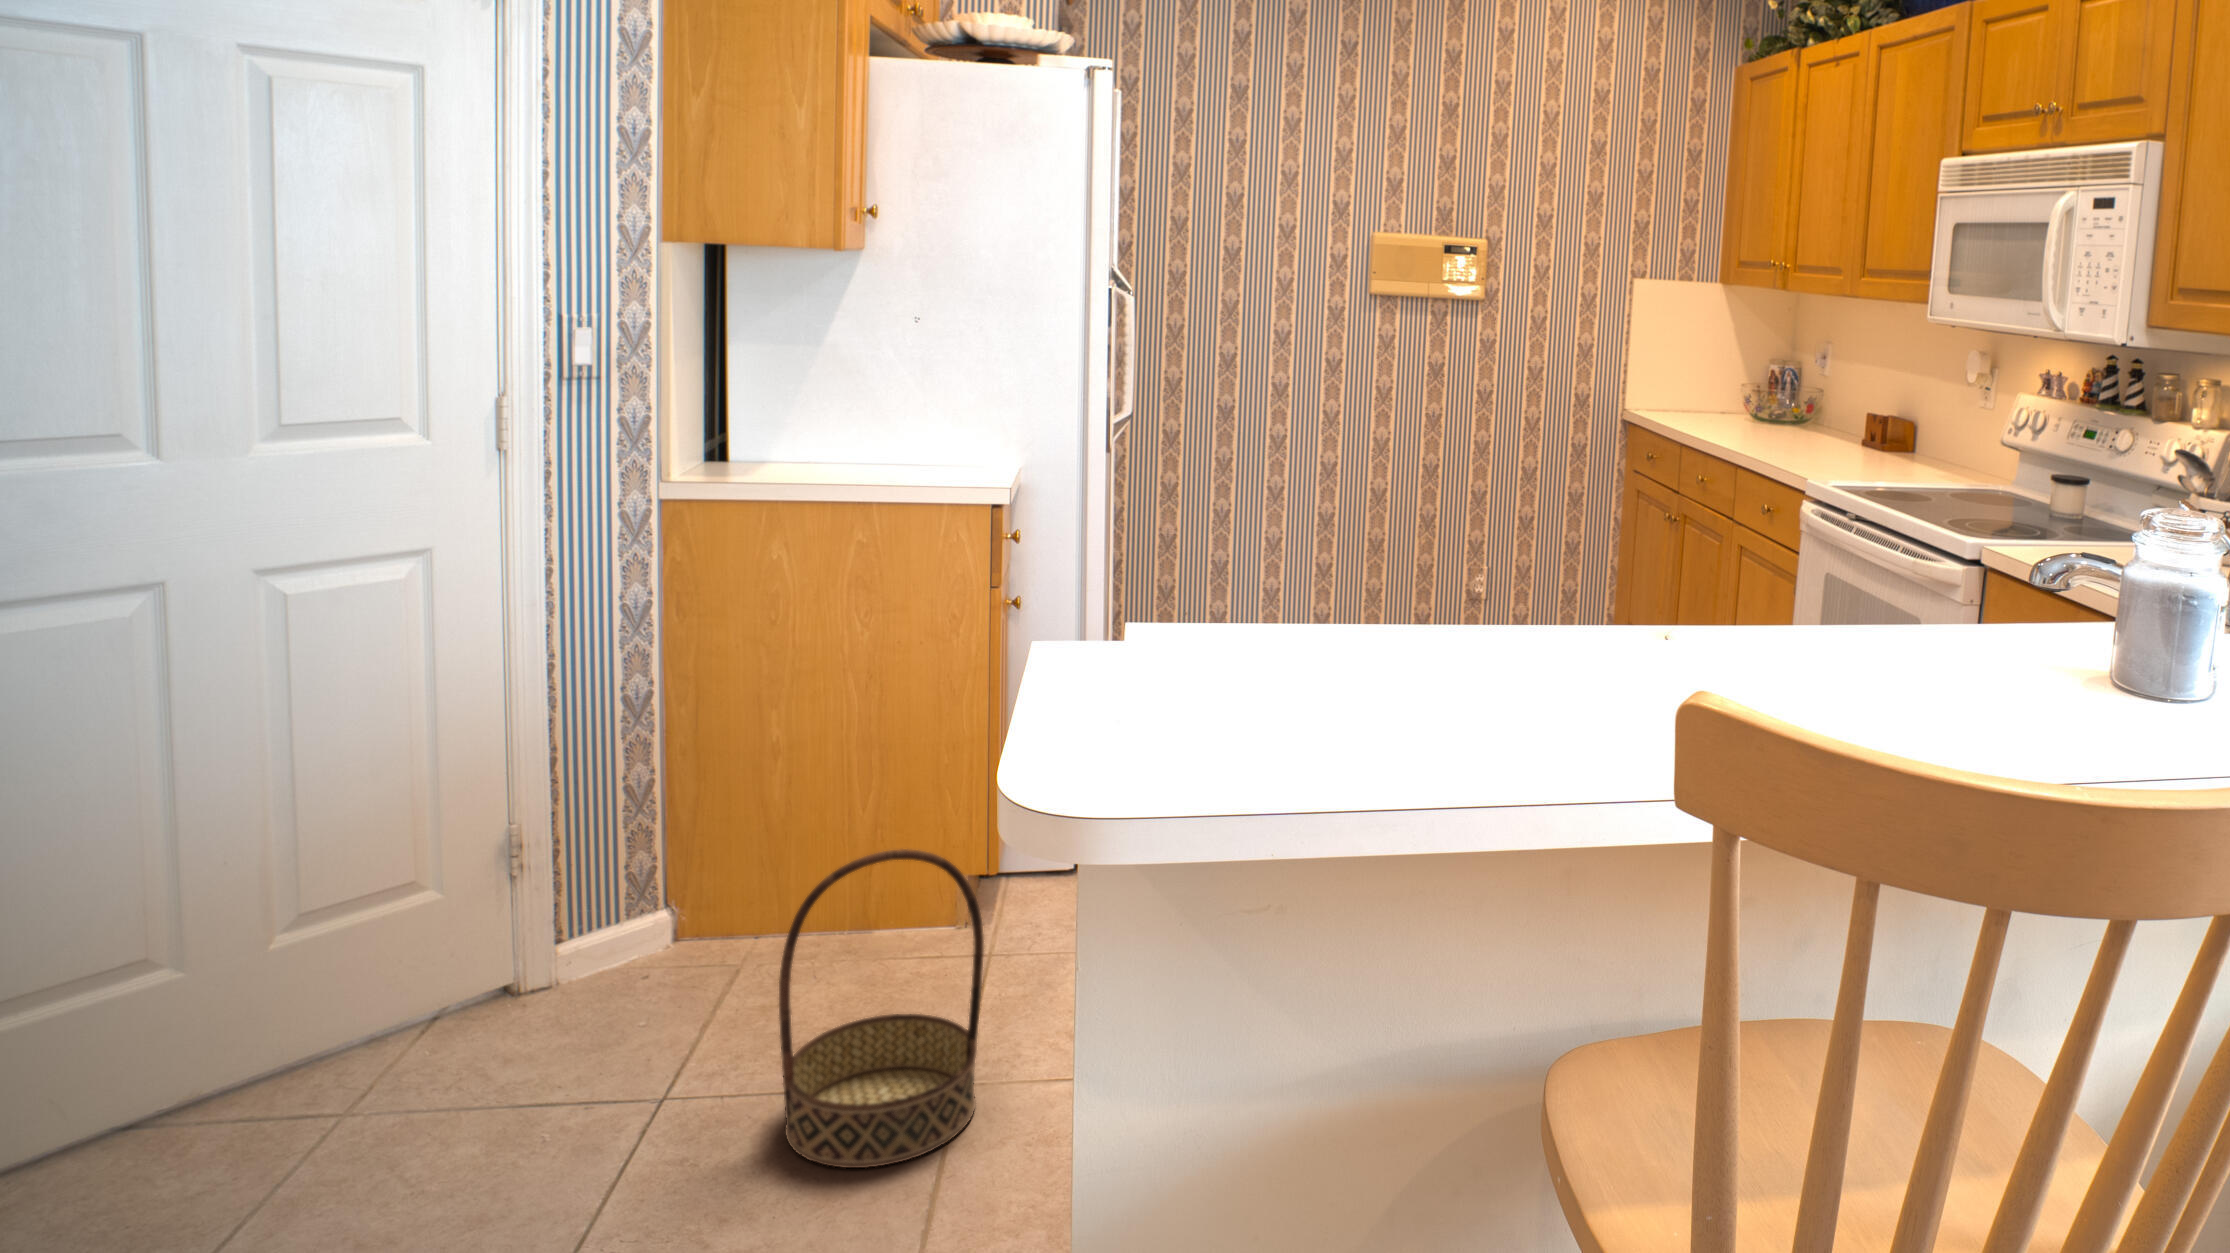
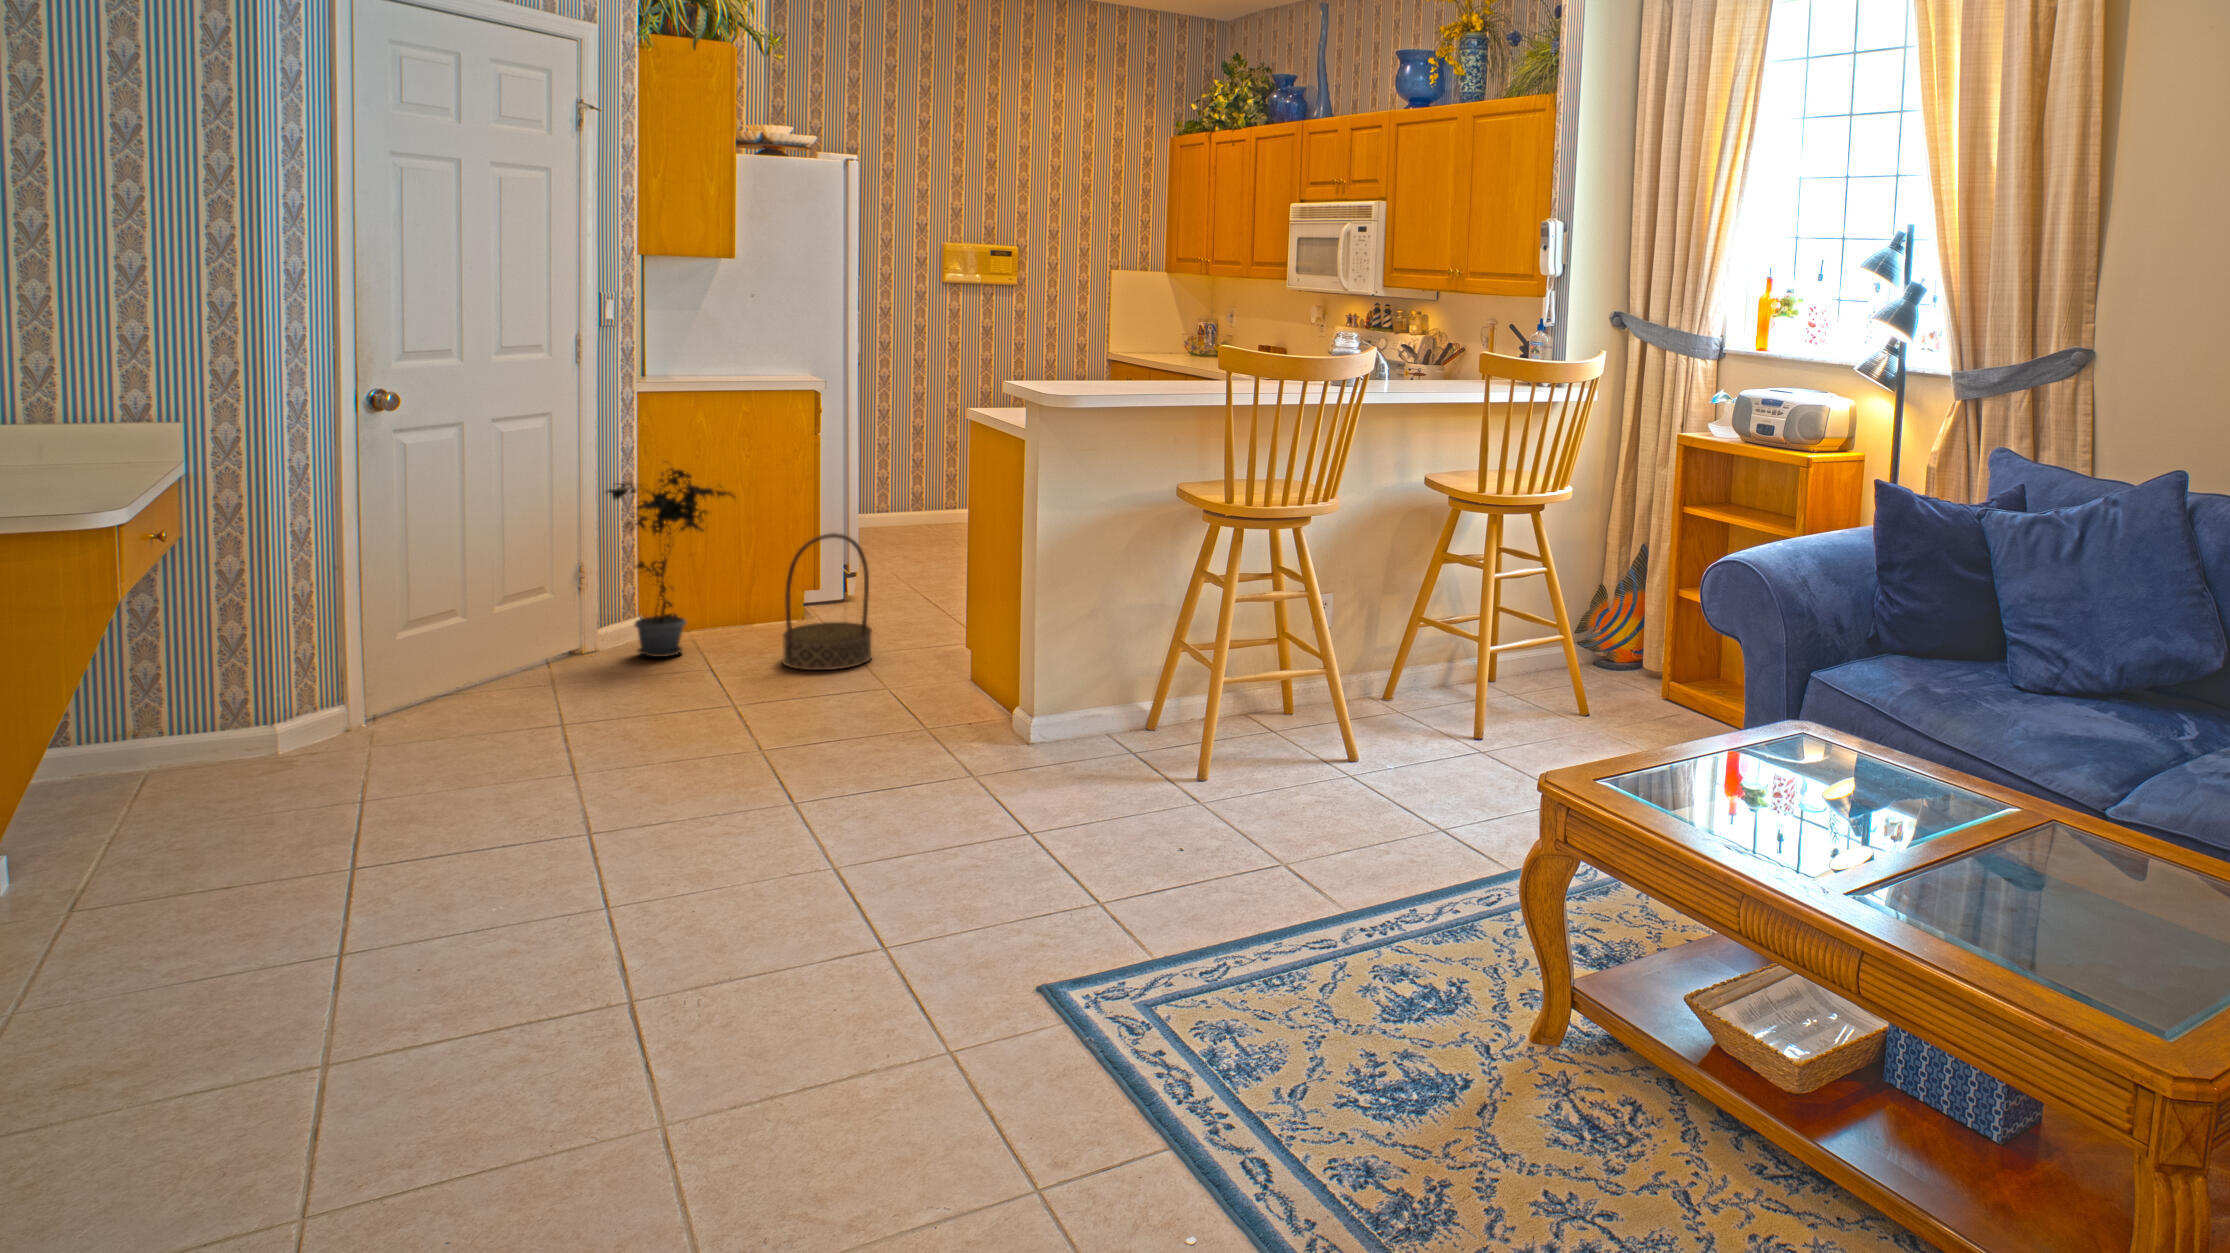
potted plant: none [530,651,749,1051] -> present [607,468,735,657]

